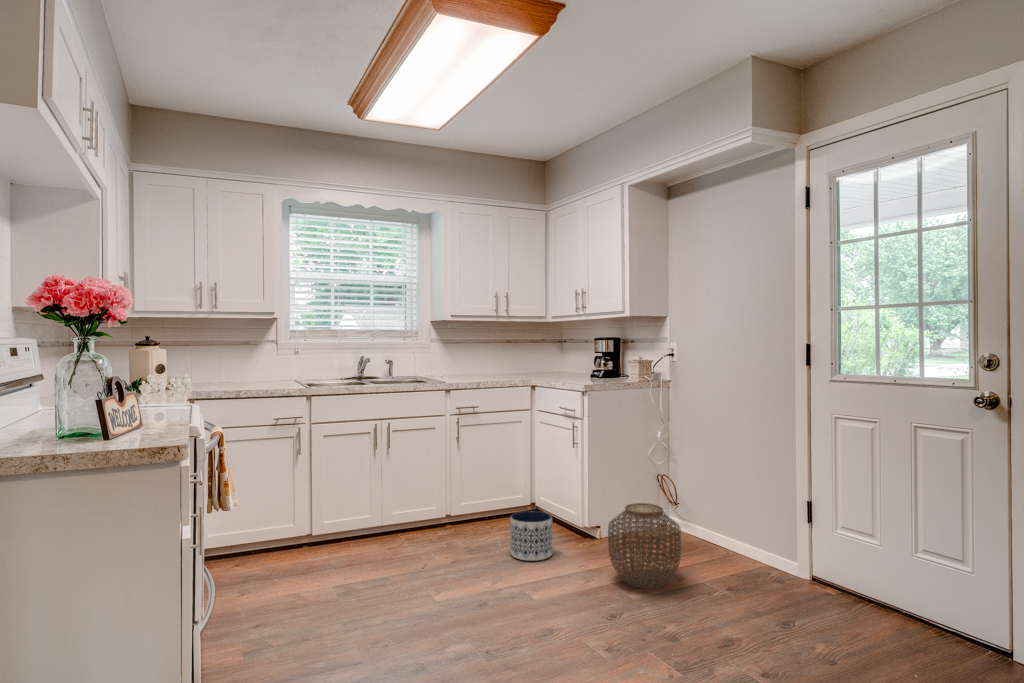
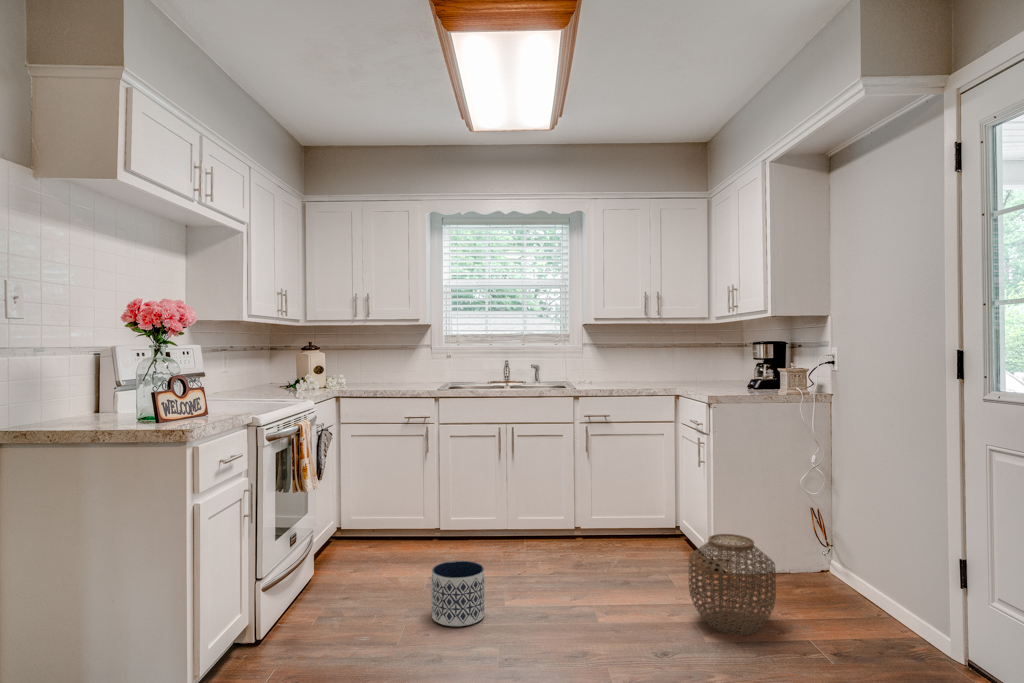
planter: present [510,511,552,561] -> present [432,561,485,626]

